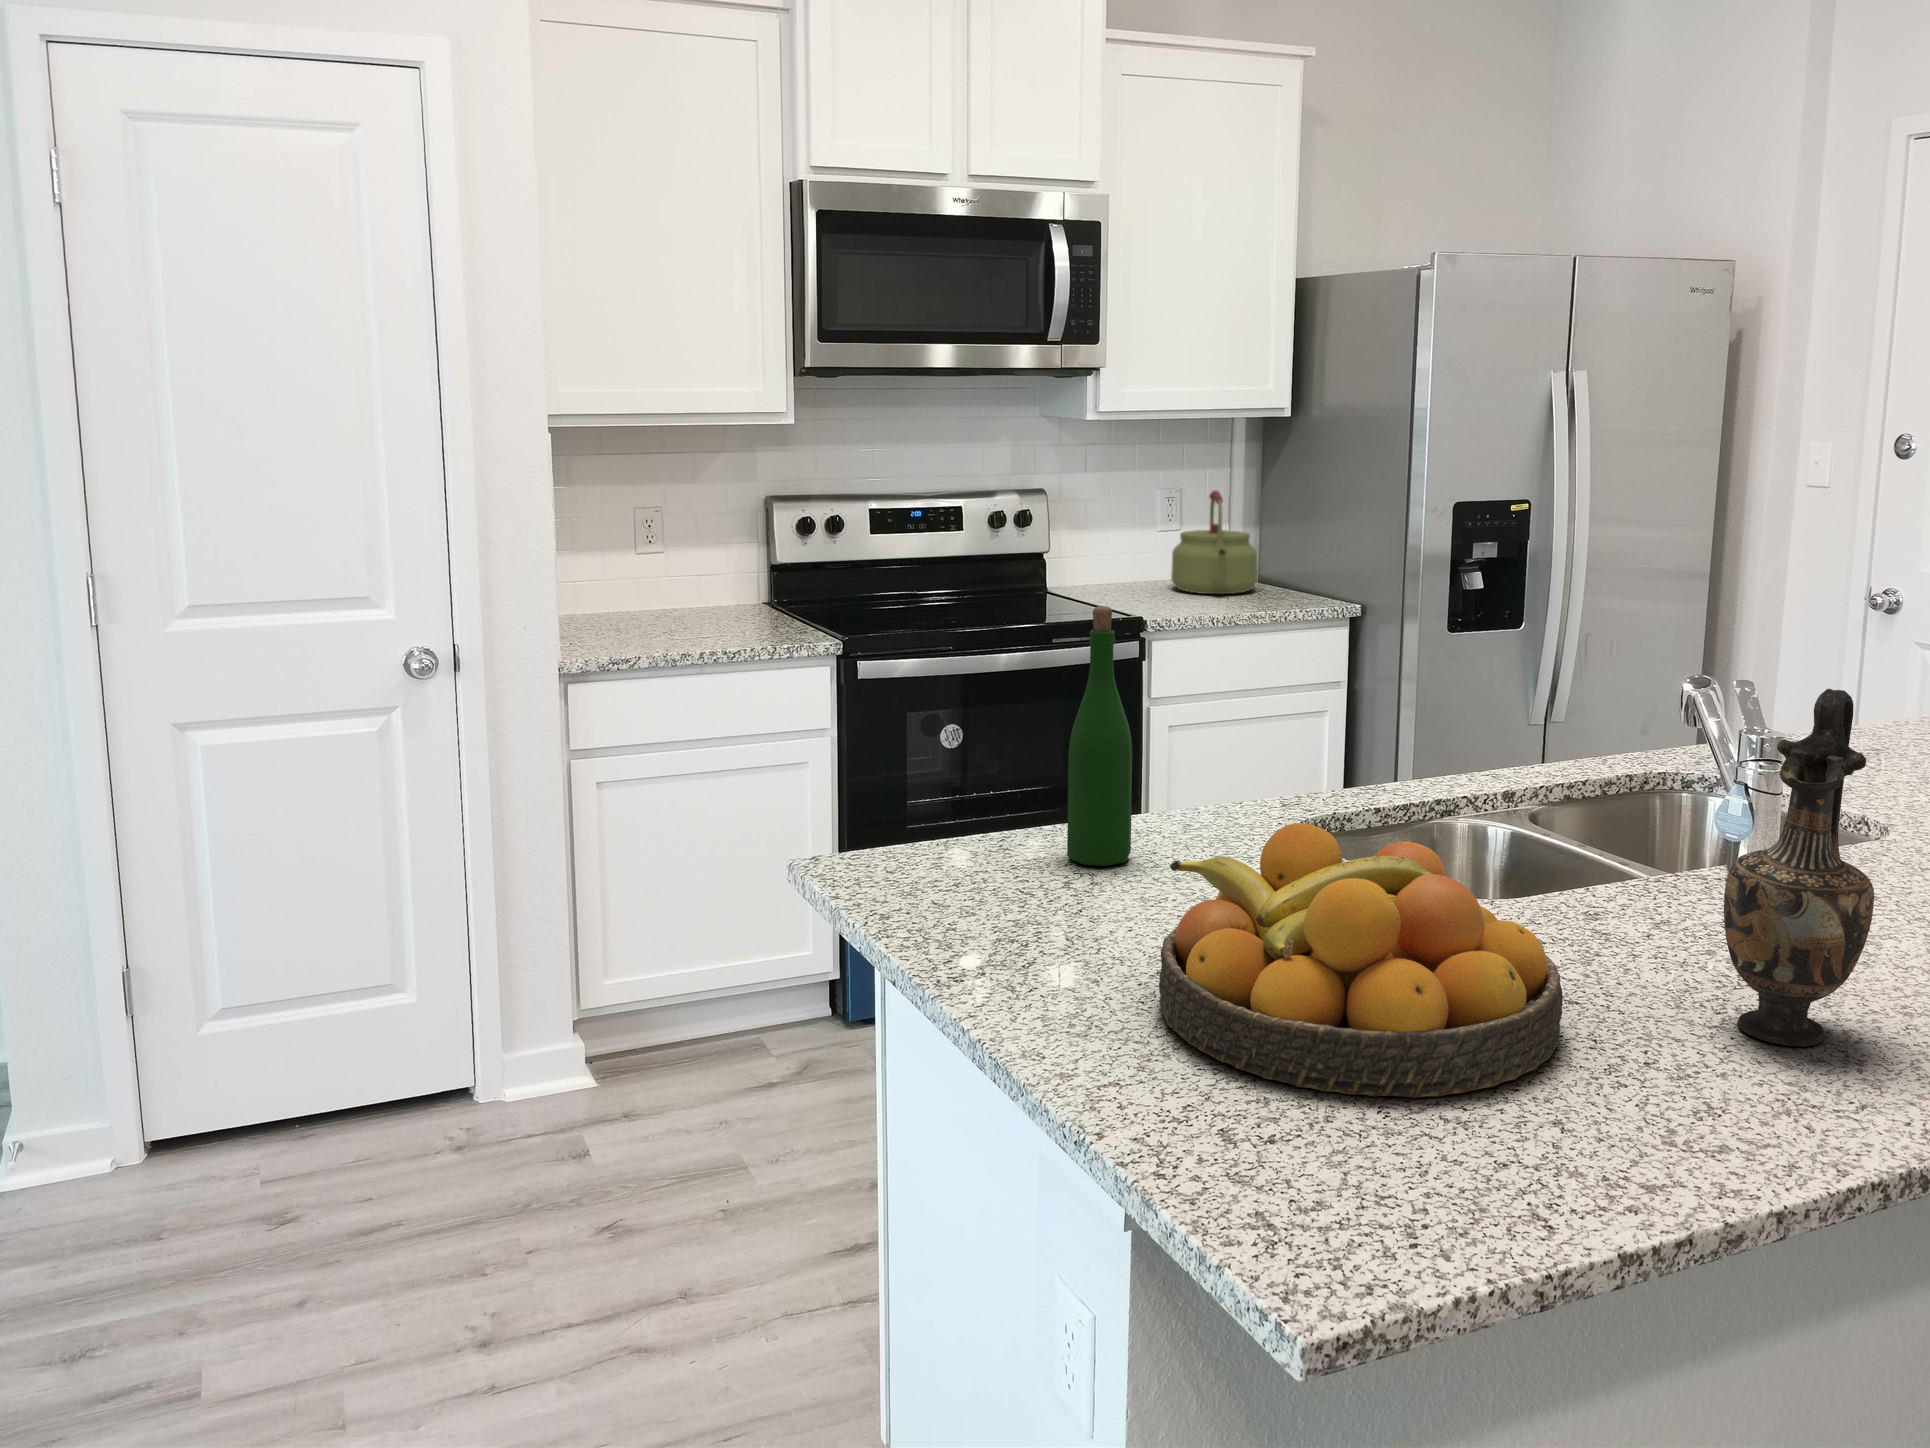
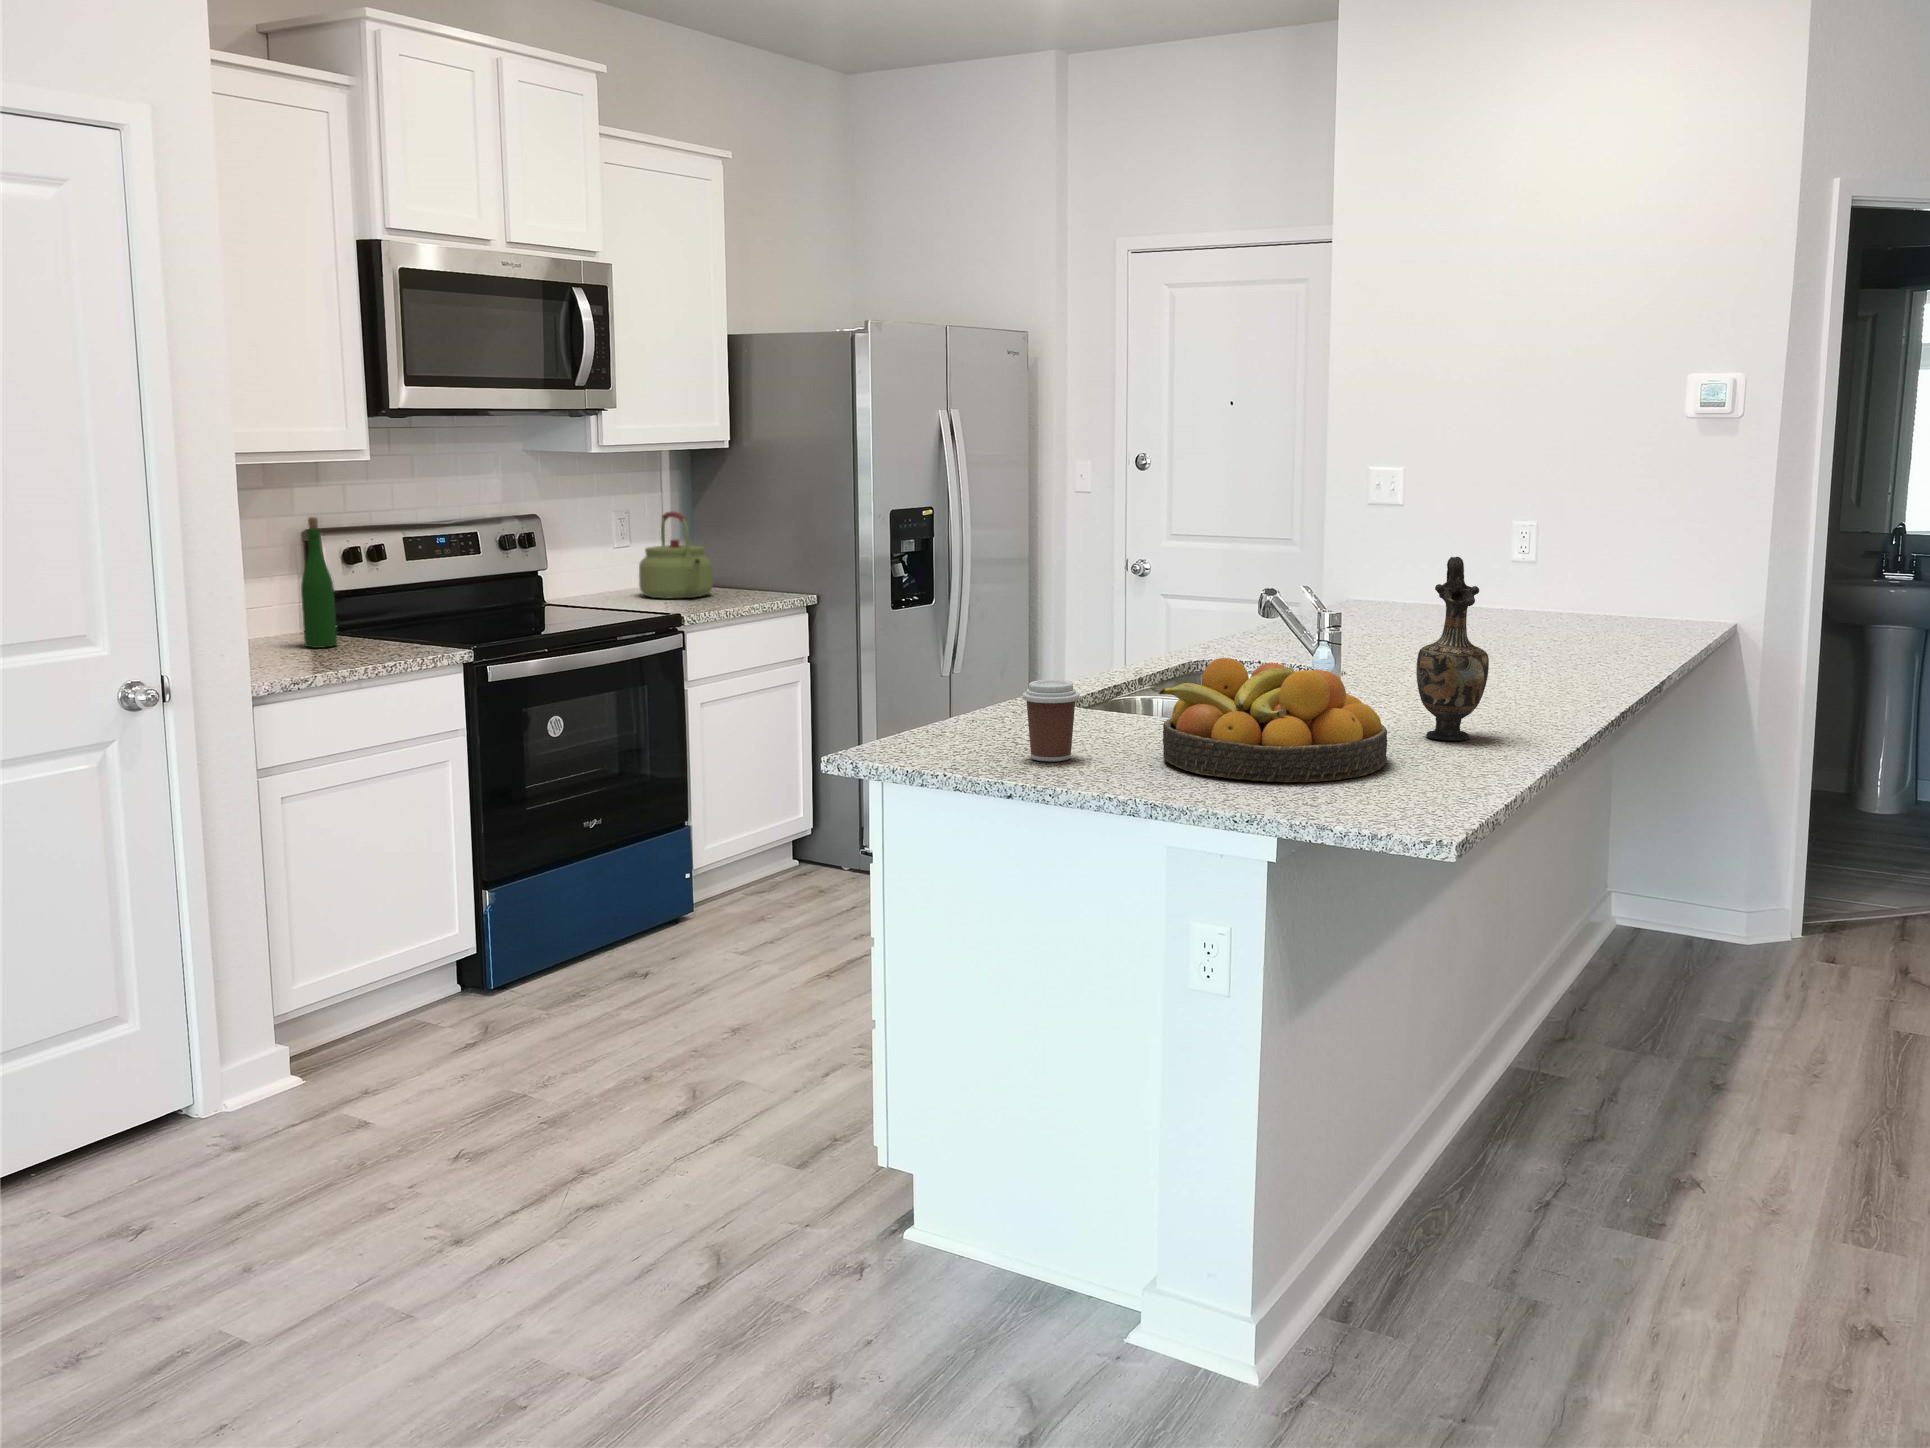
wine bottle: present [1067,606,1132,866] -> present [301,517,338,648]
coffee cup: none [1005,811,1095,943] -> present [1022,680,1079,761]

